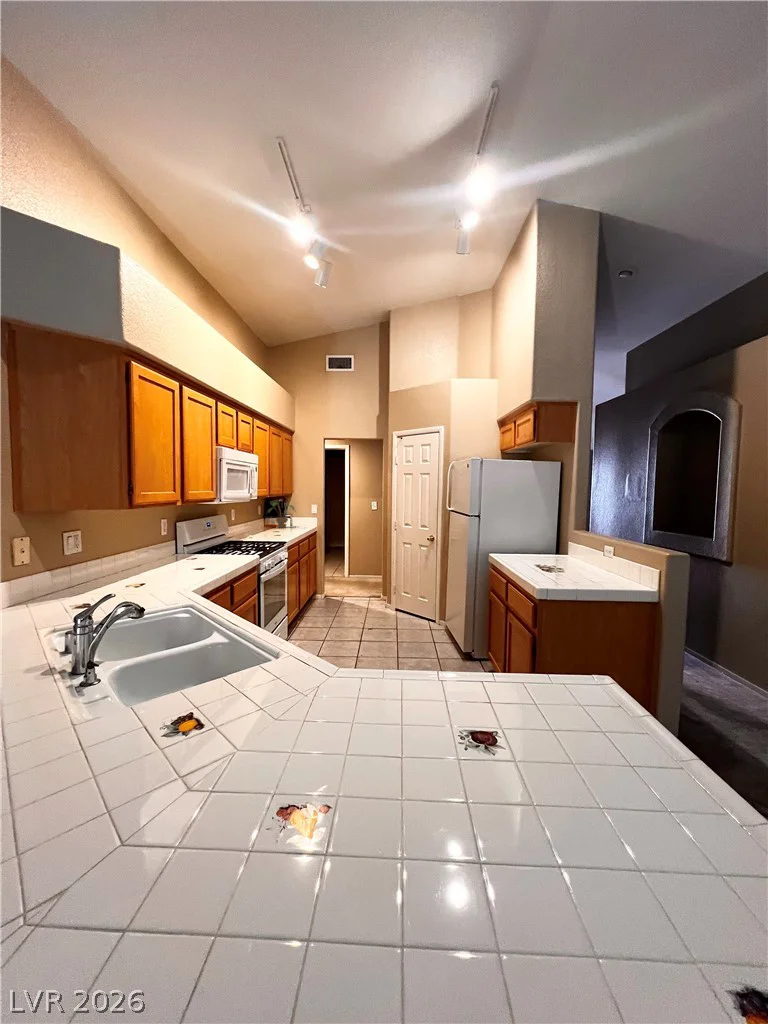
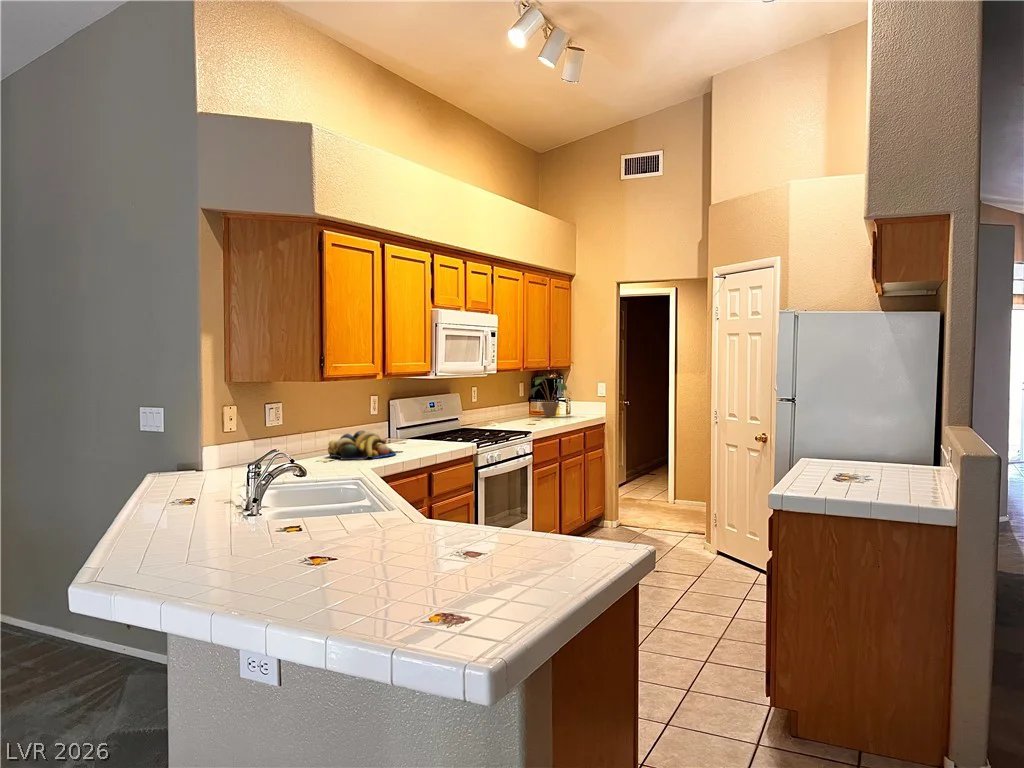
fruit bowl: none [132,551,201,580] -> present [328,431,396,460]

